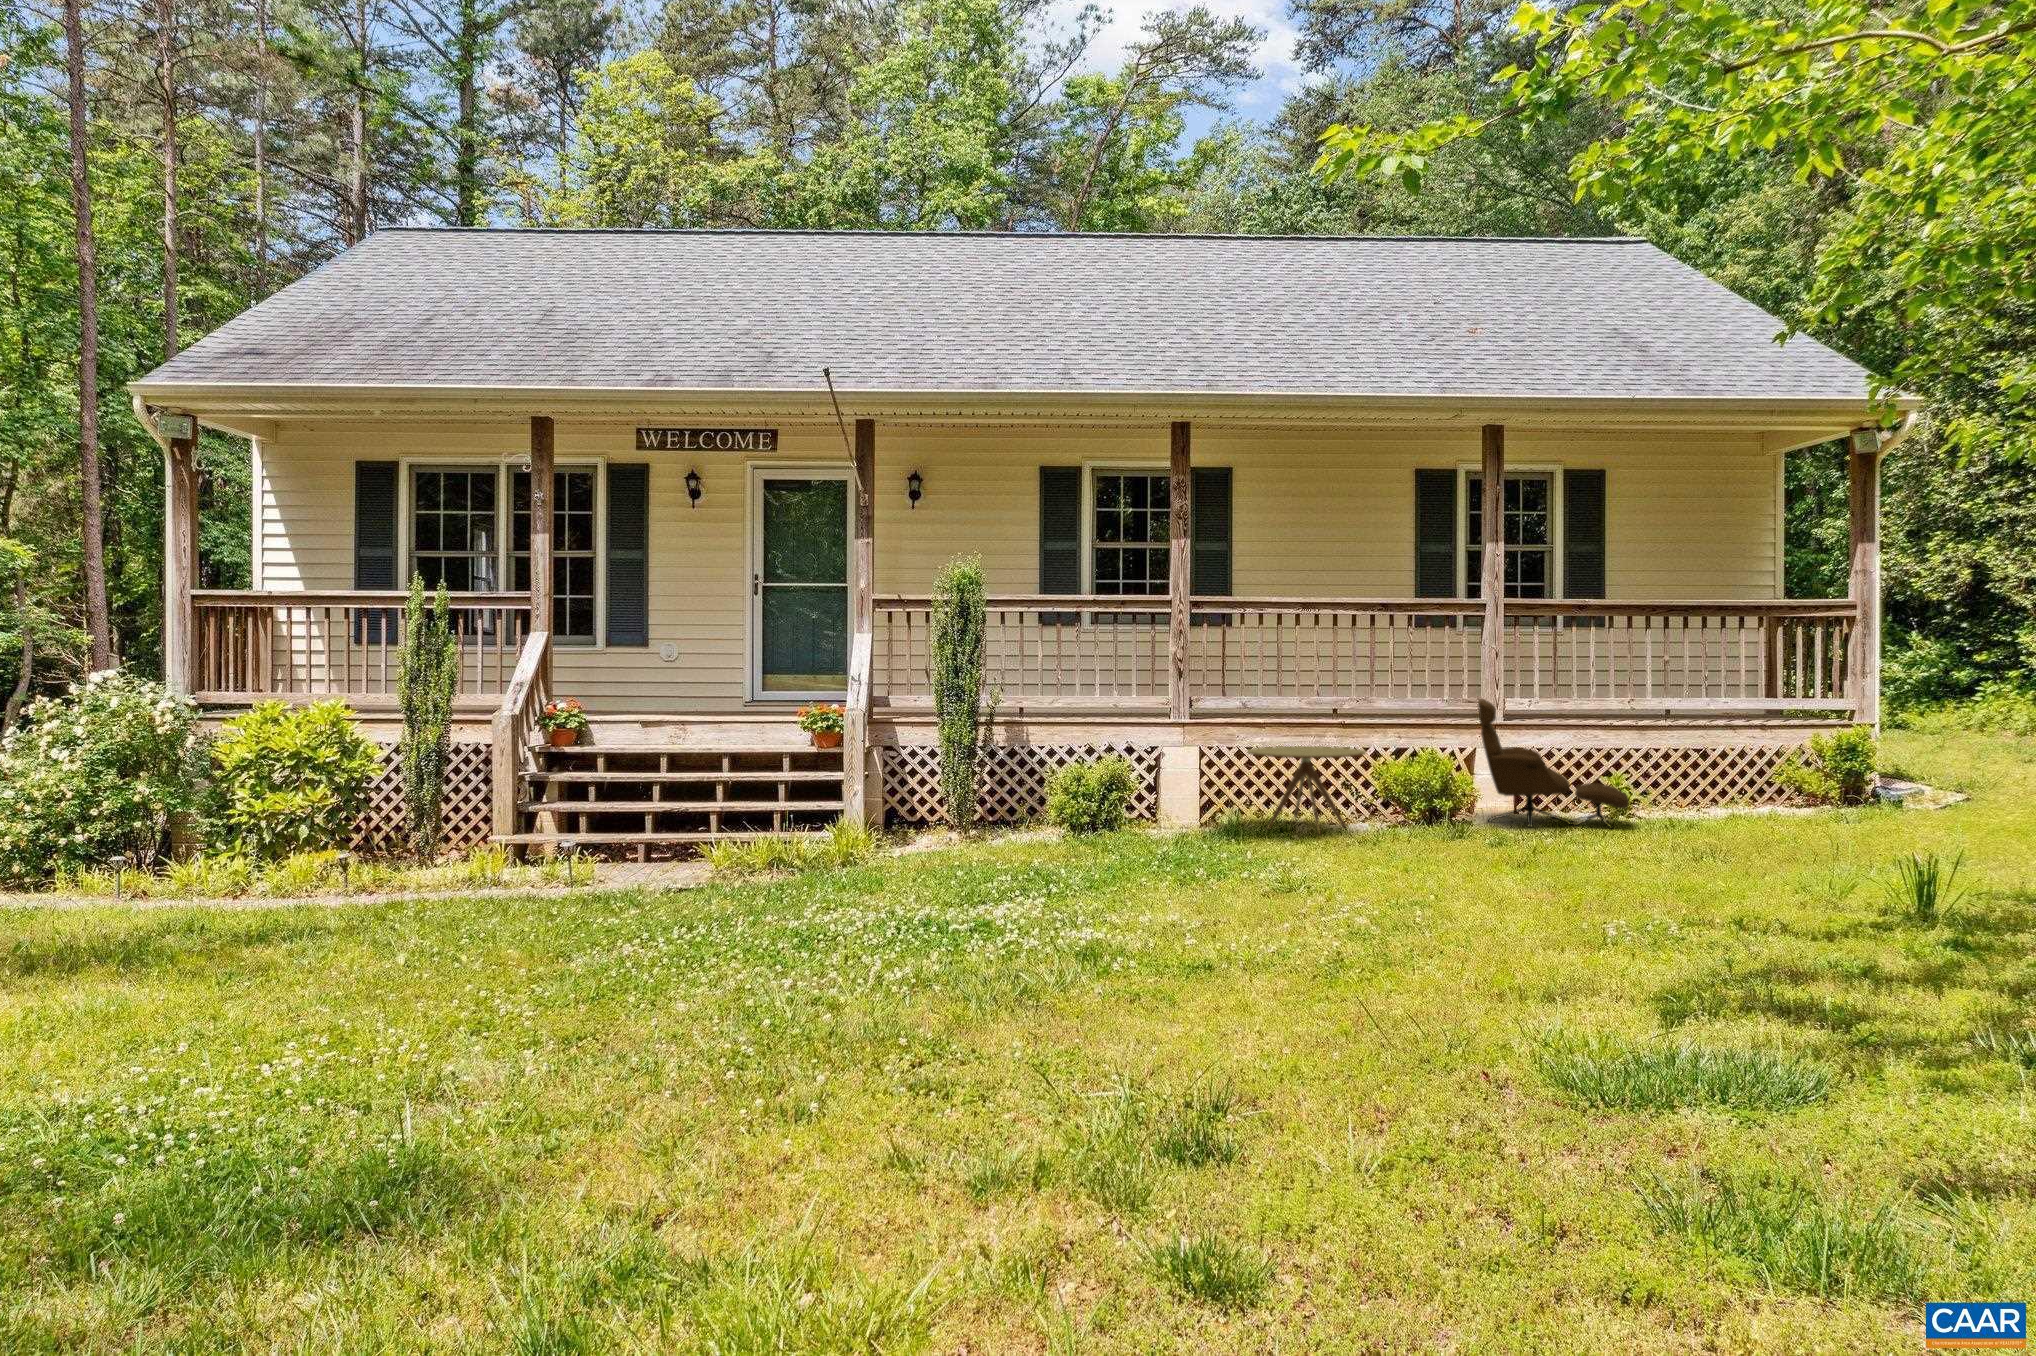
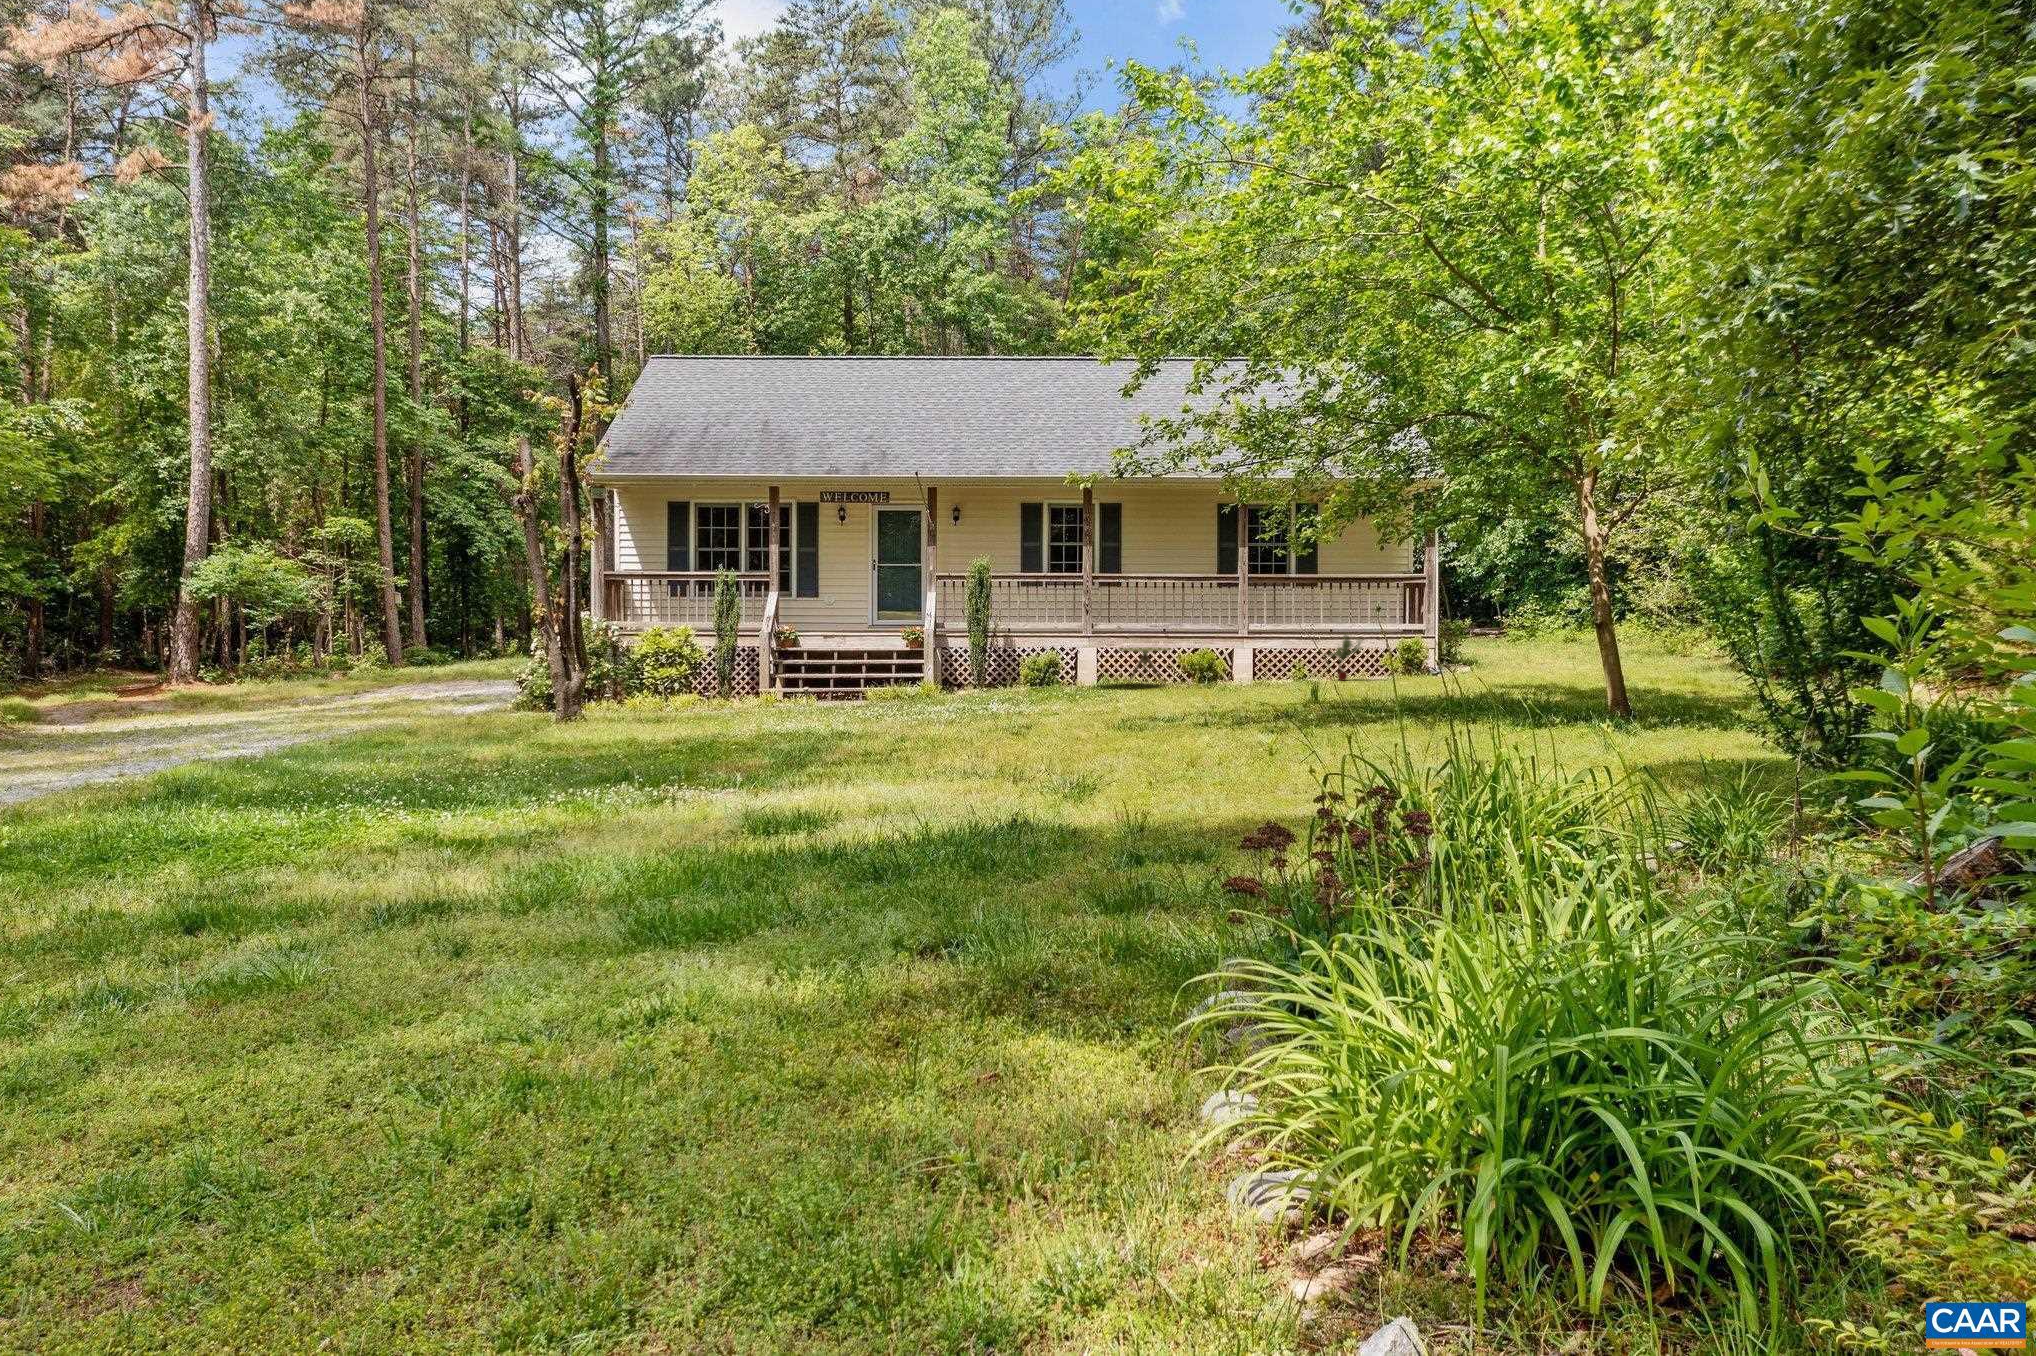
lounge chair: present [1478,699,1629,829] -> none [1229,624,1298,685]
potted tree: none [1661,716,1748,815] -> present [1324,633,1362,681]

